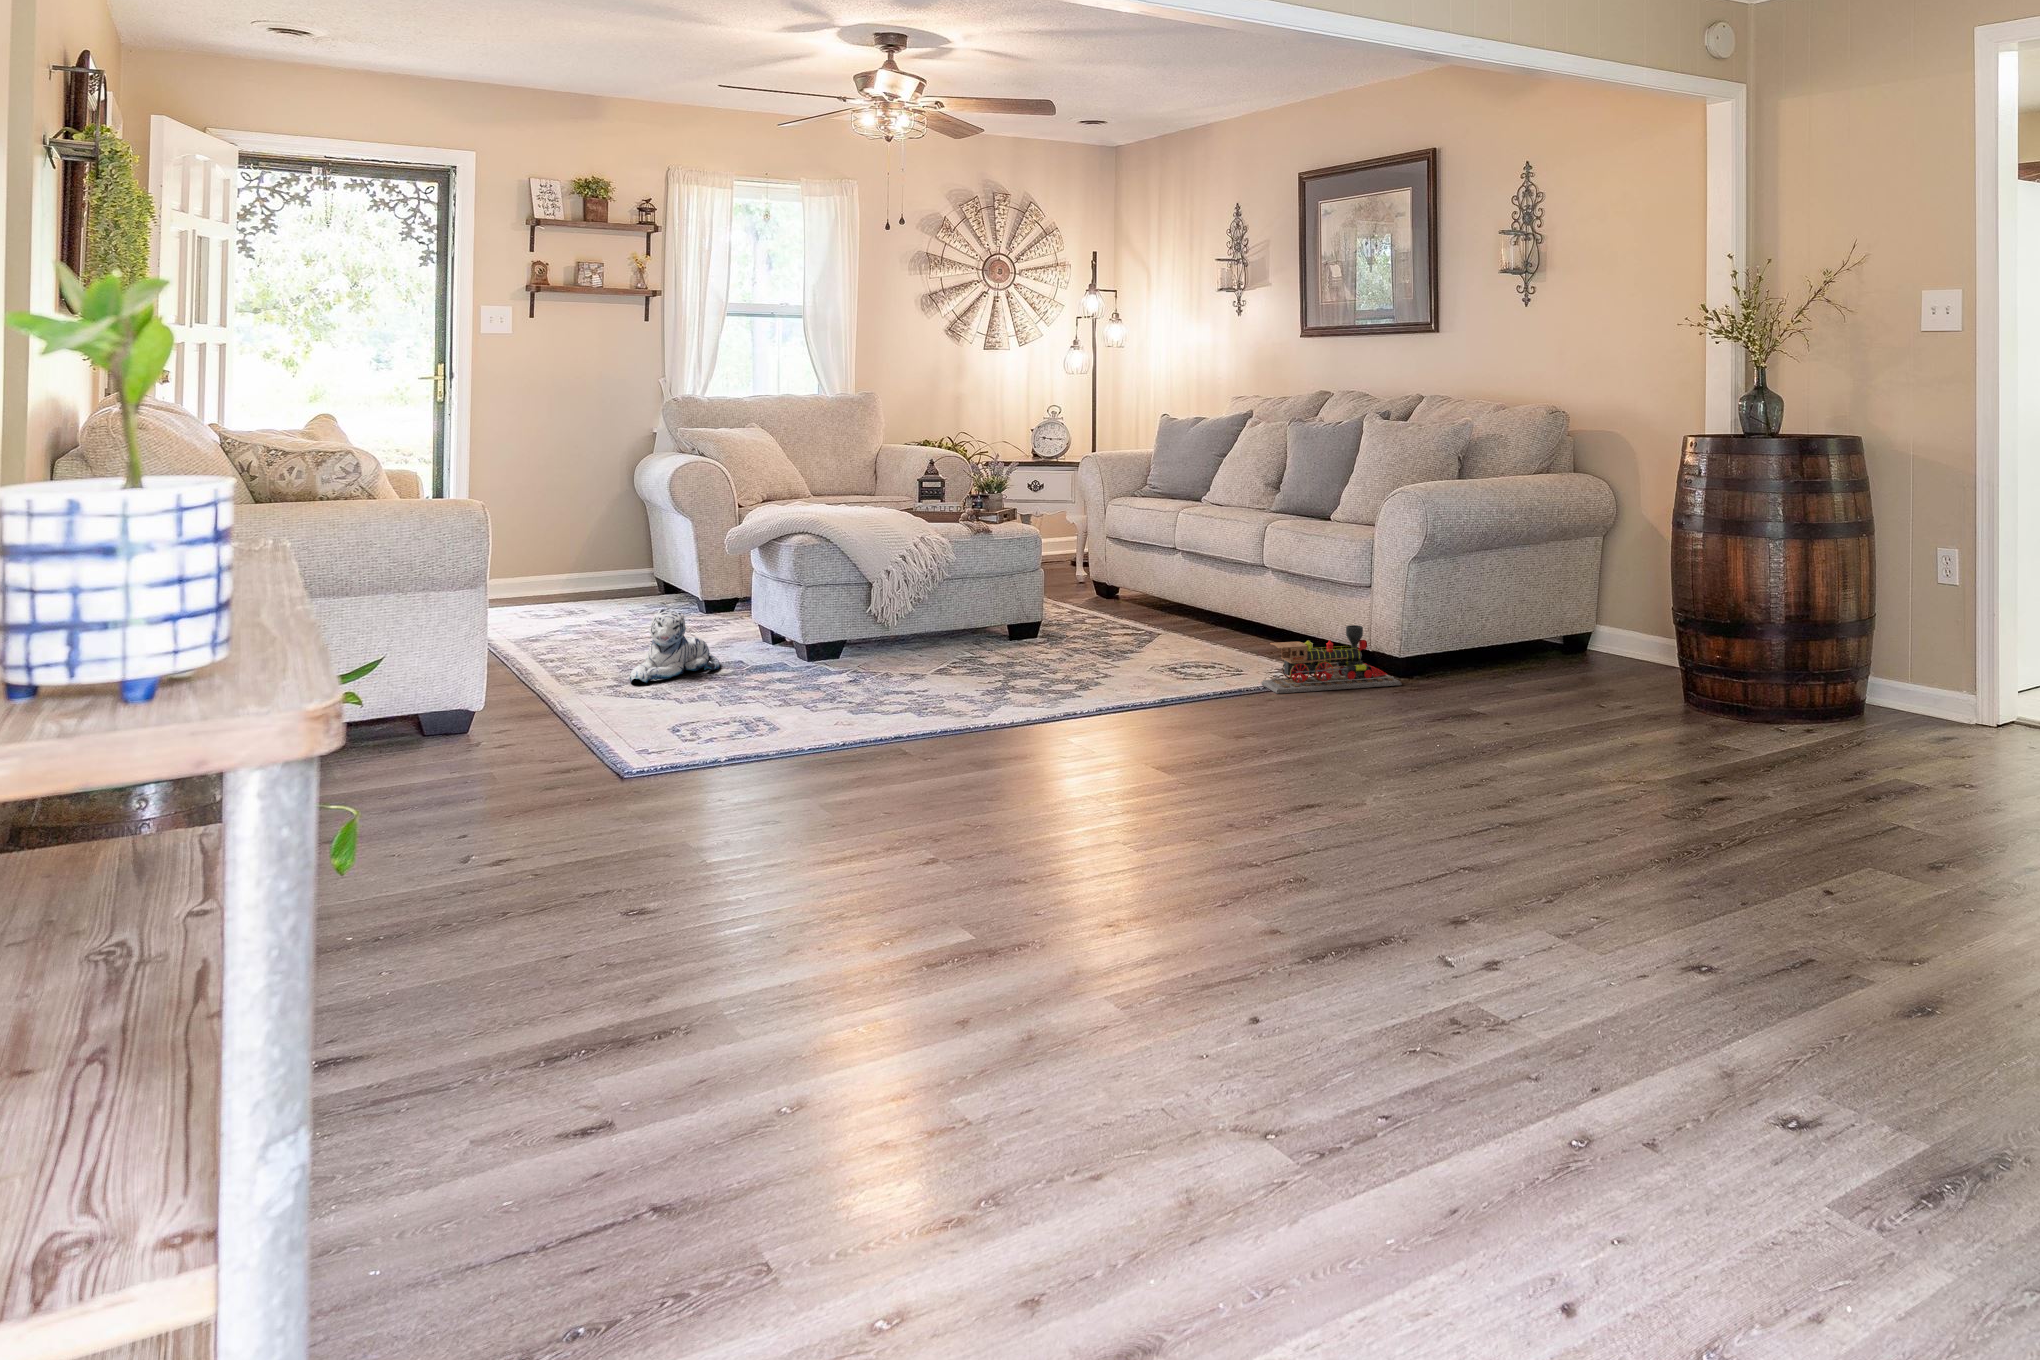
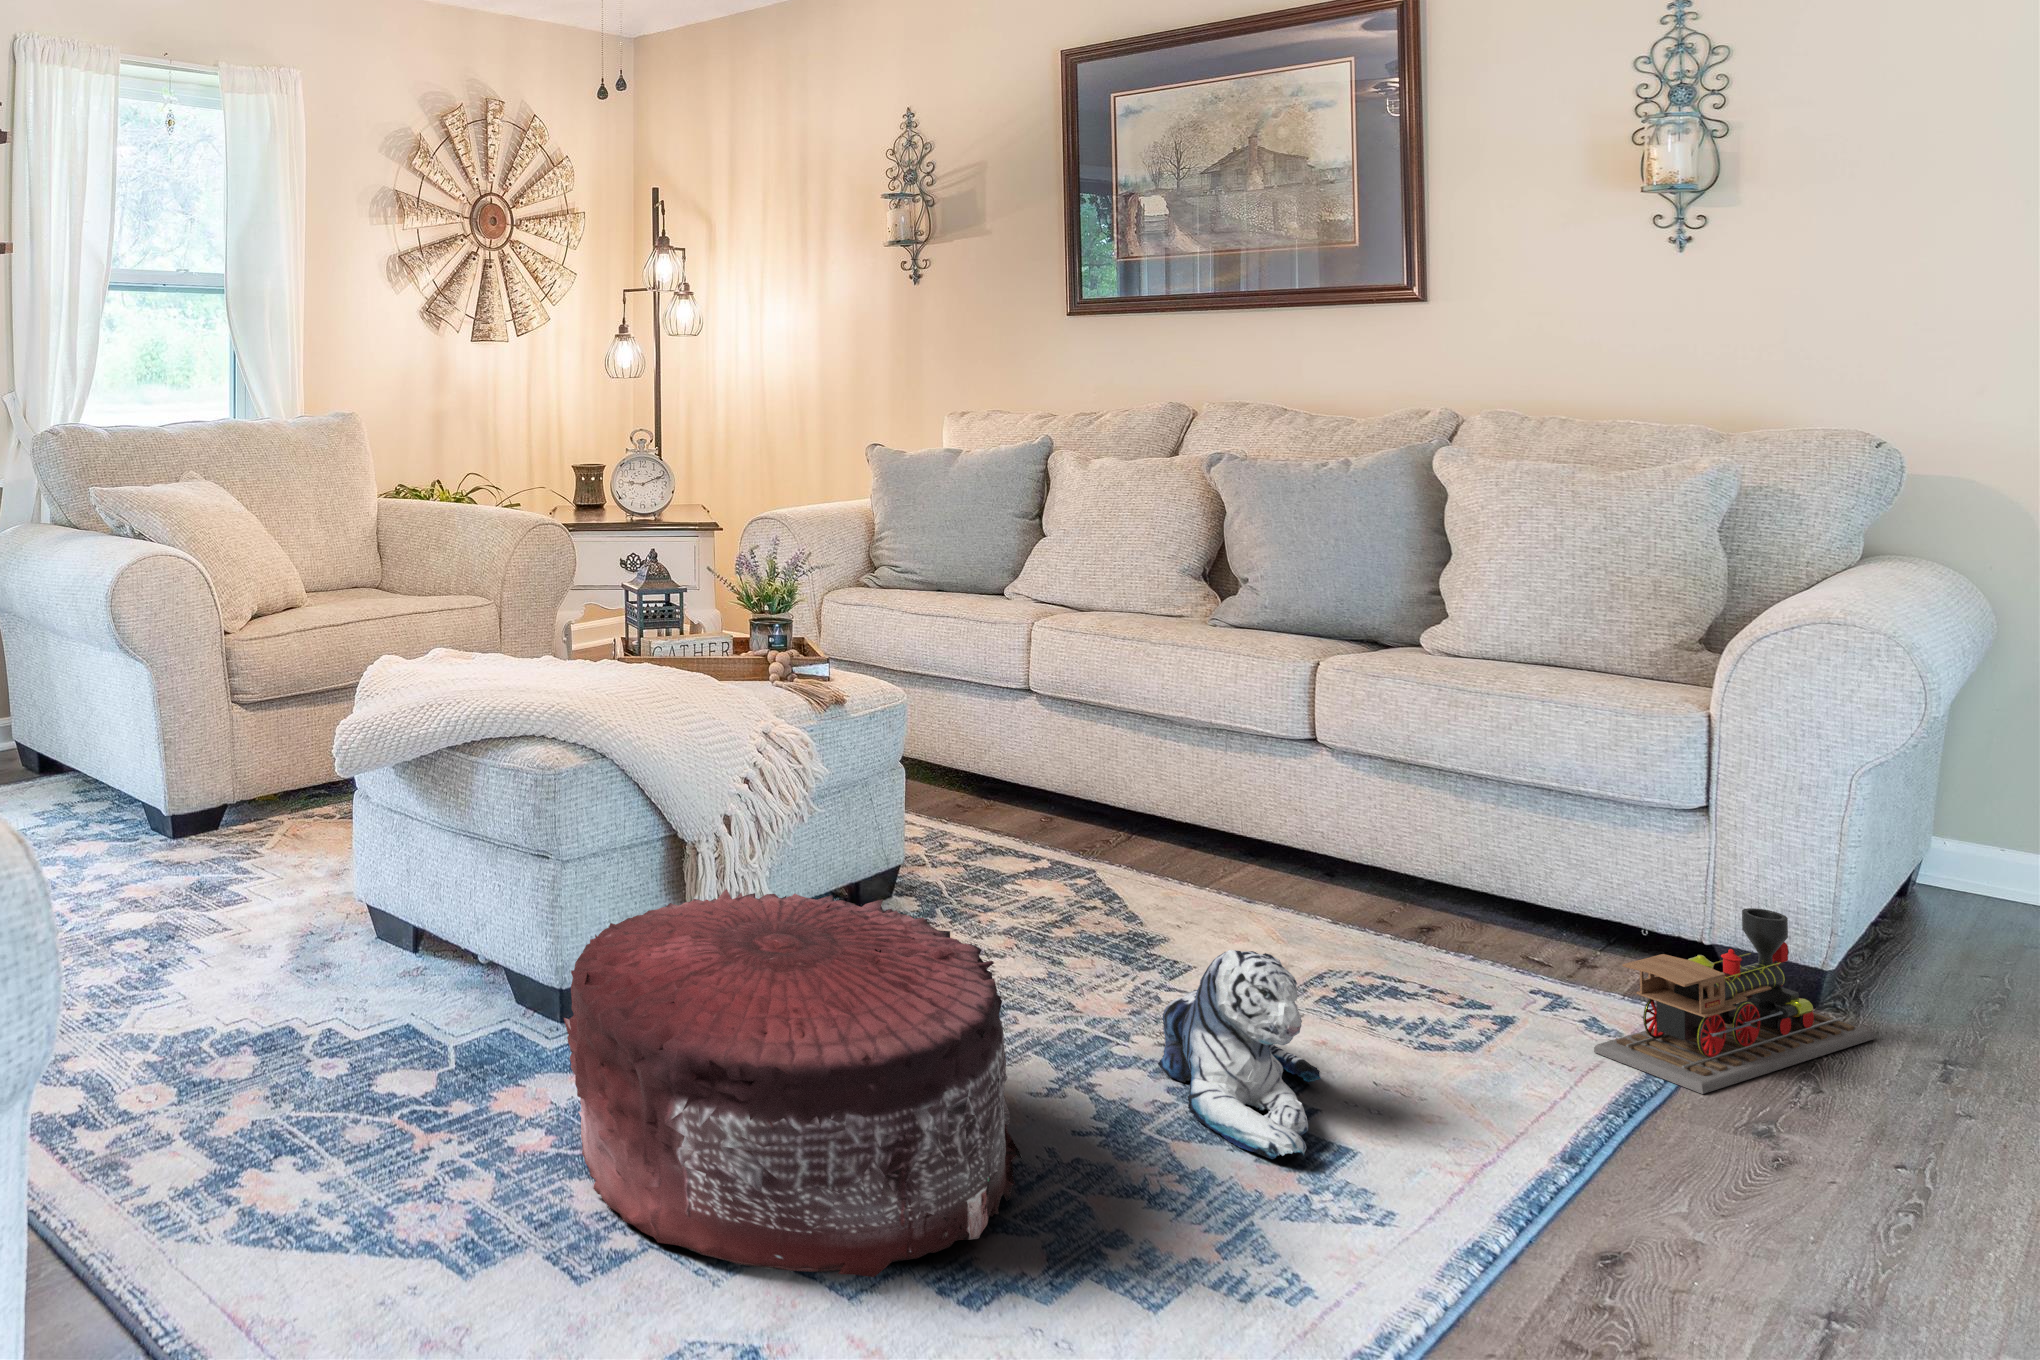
pouf: none [758,595,940,710] -> present [564,889,1023,1277]
plush toy: present [630,610,720,683] -> present [1158,950,1321,1159]

